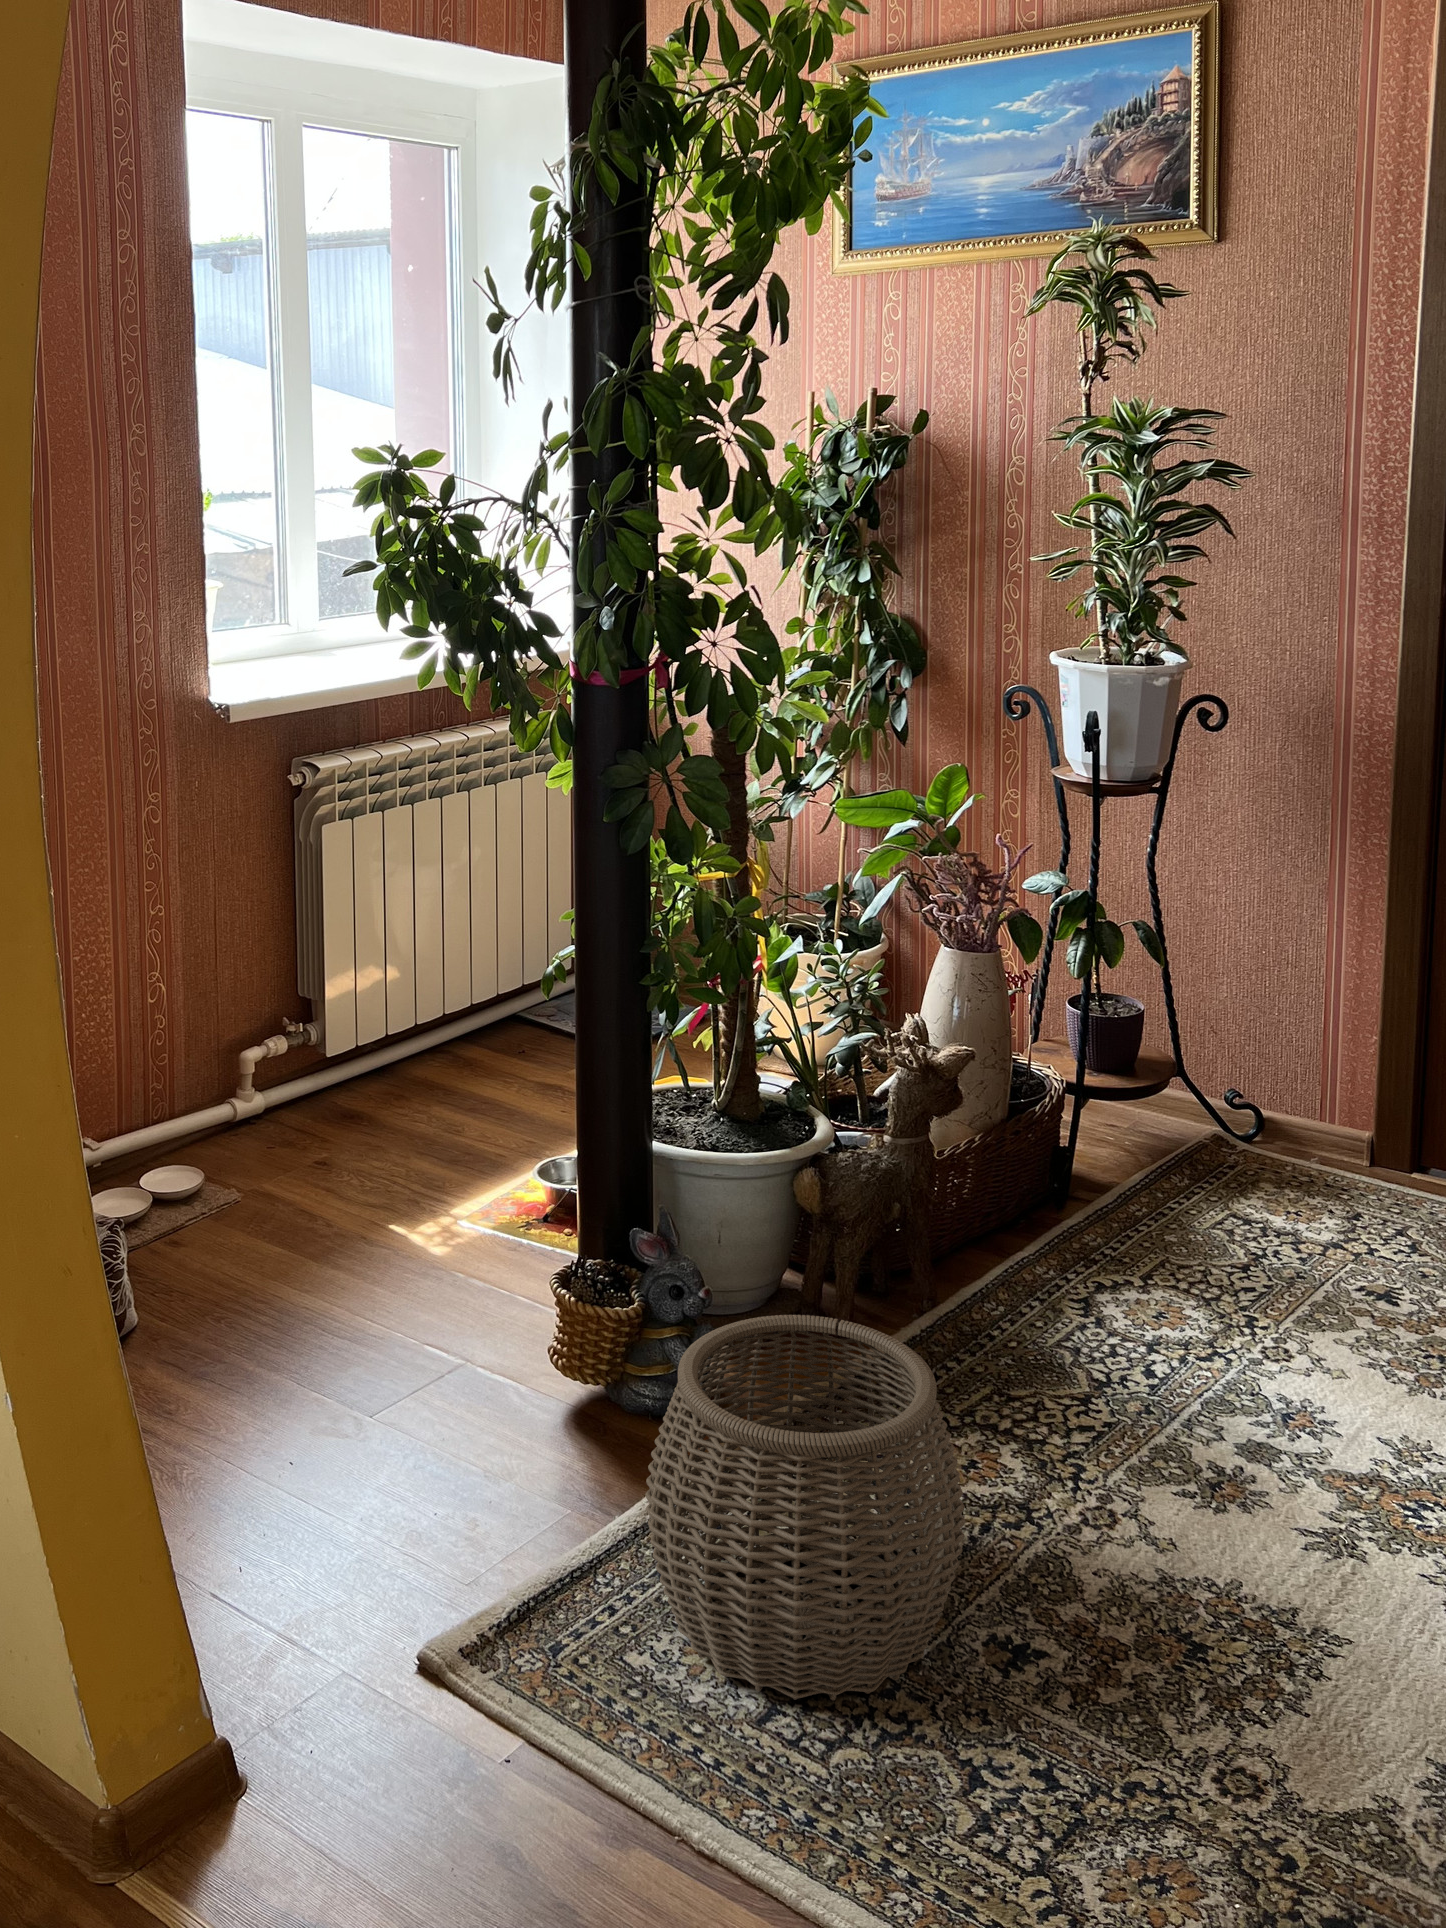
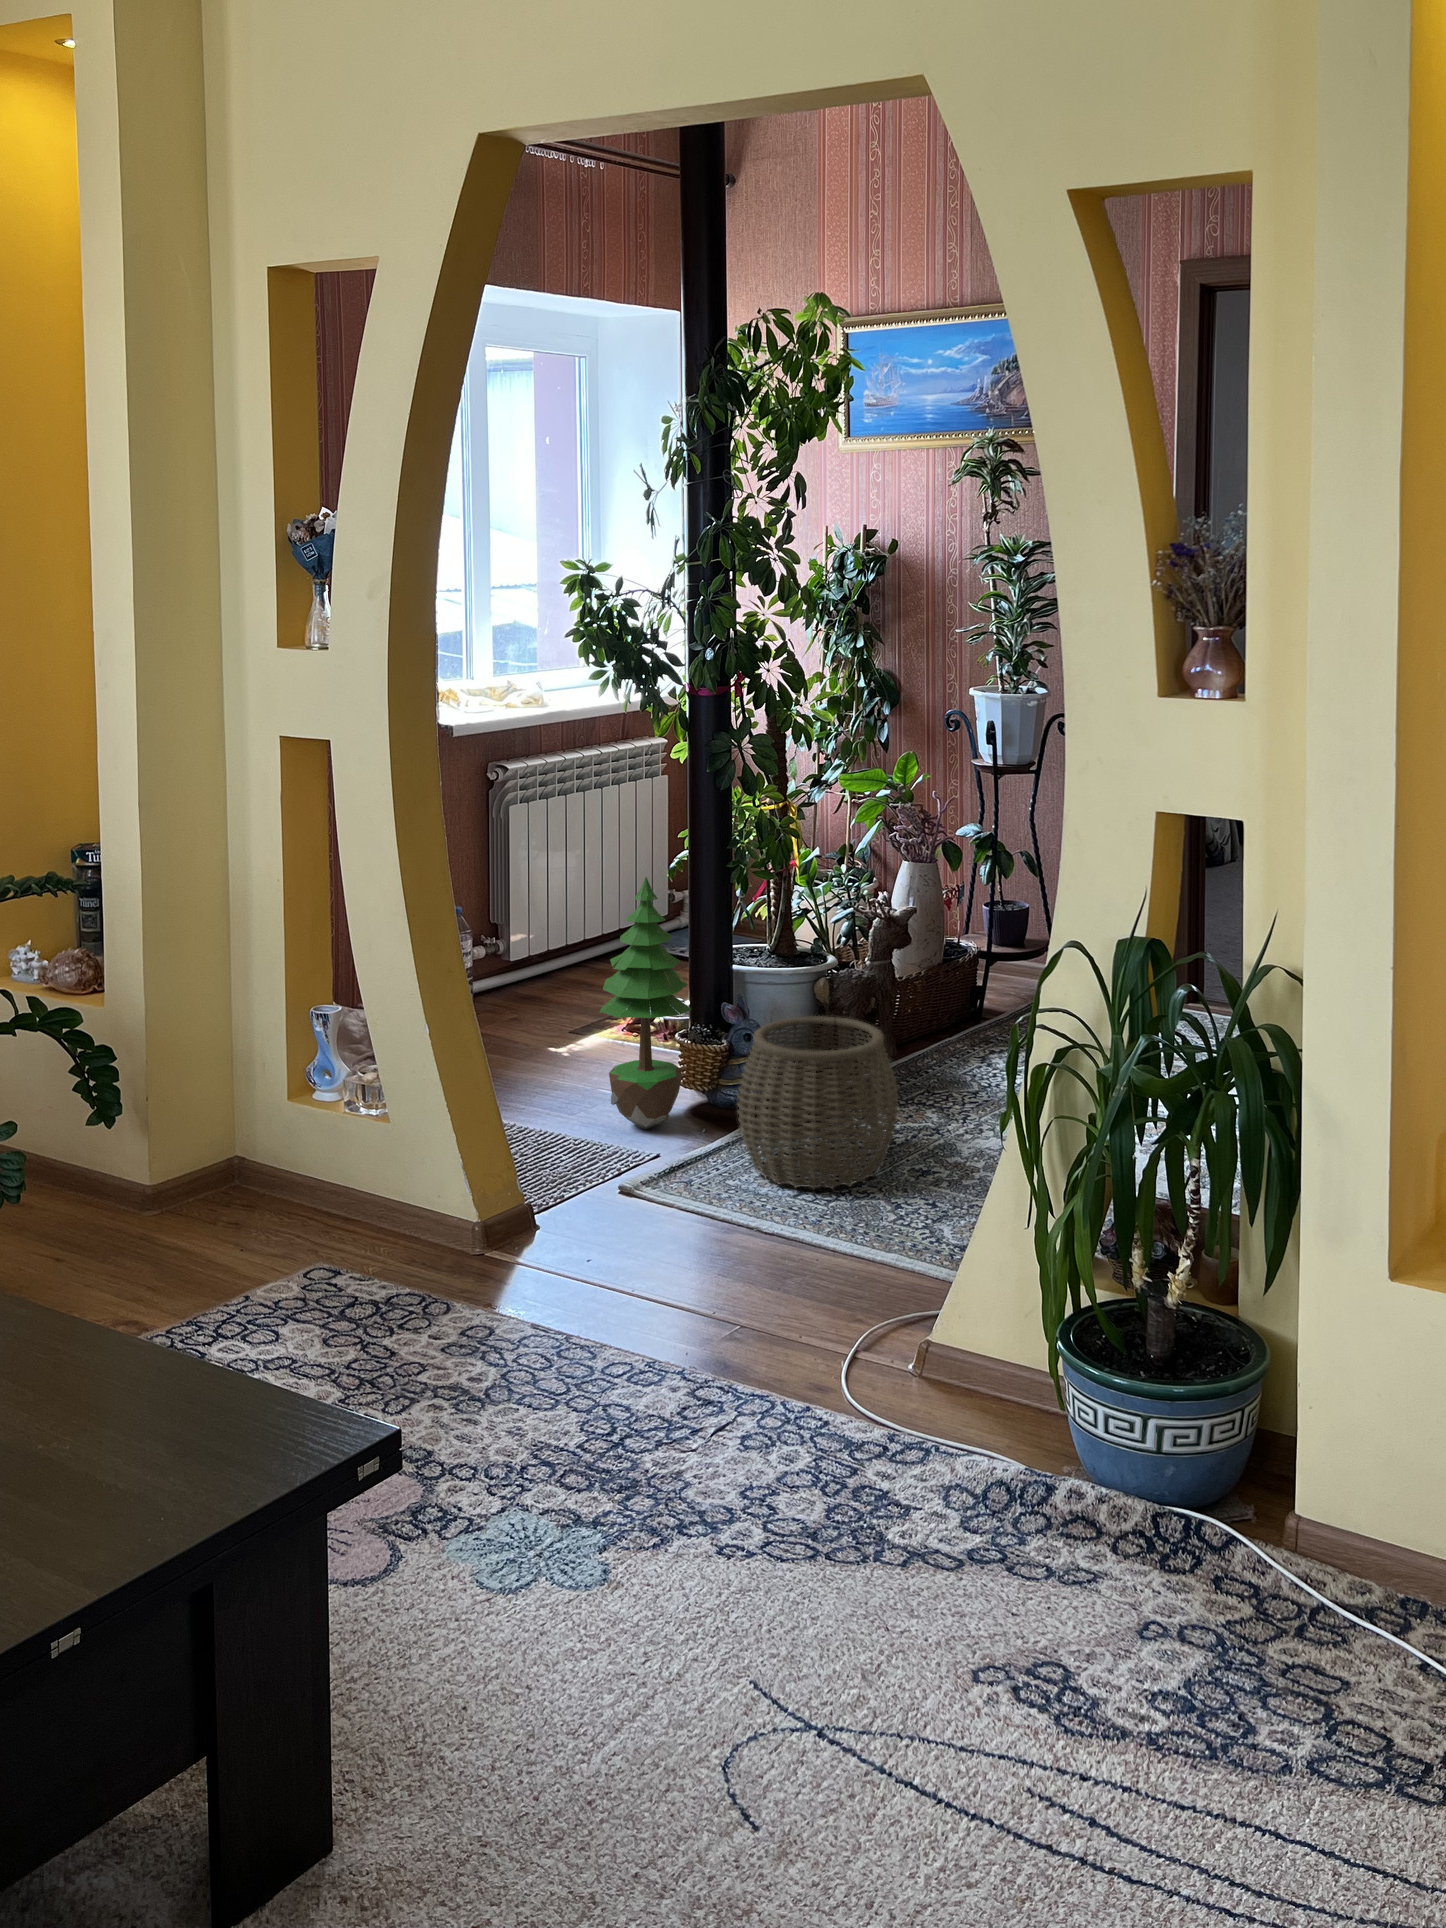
potted tree: none [400,1029,570,1481] -> present [600,877,692,1130]

